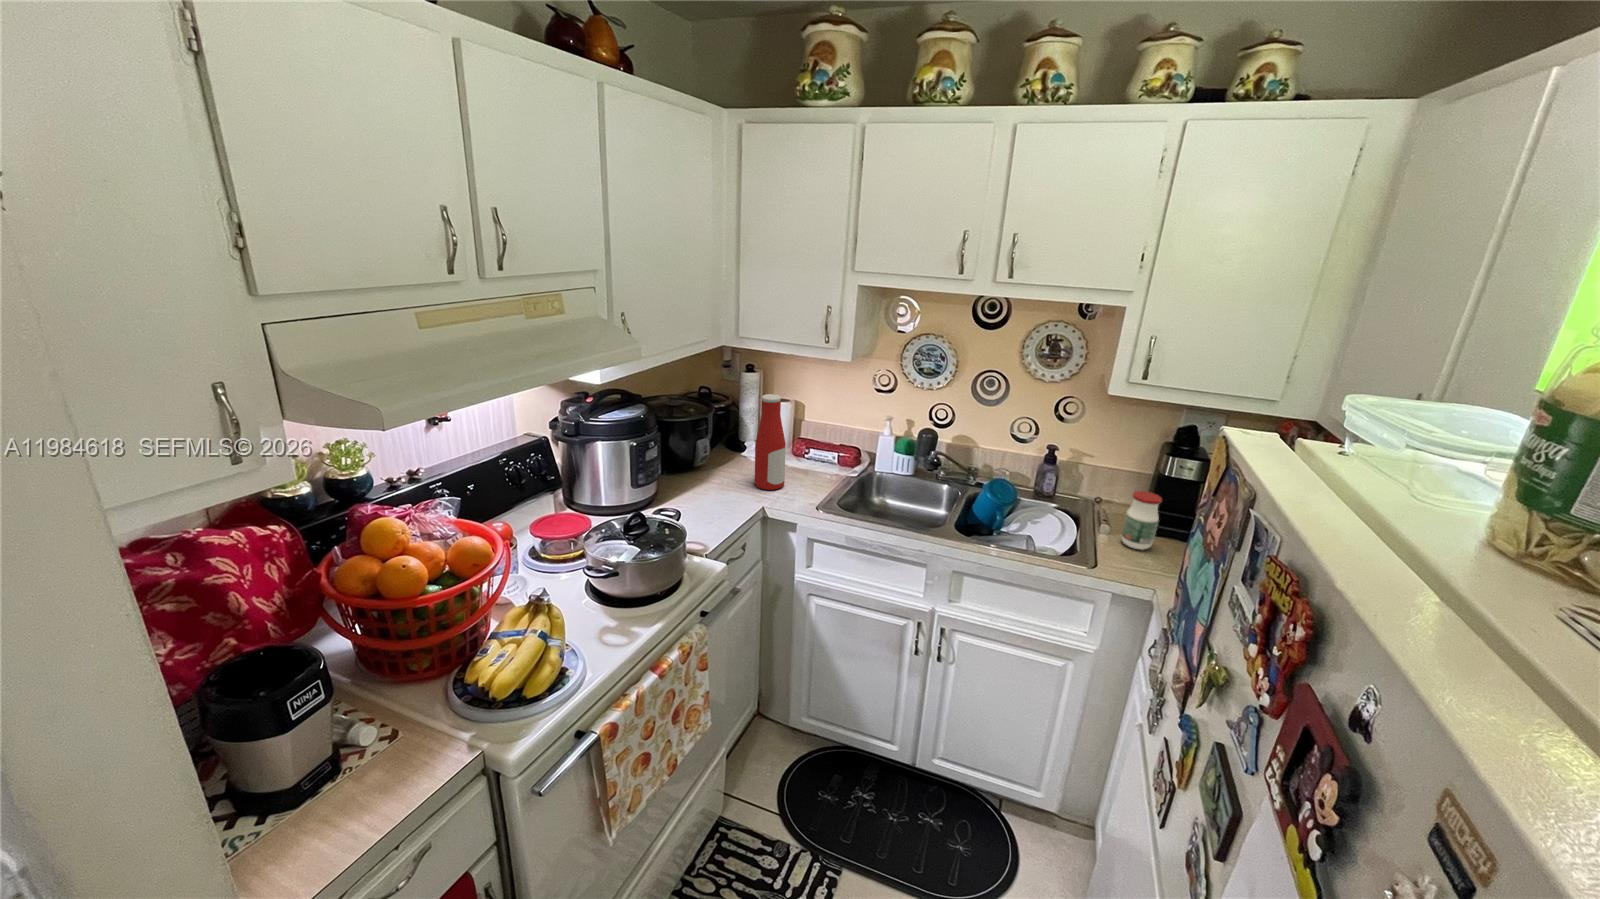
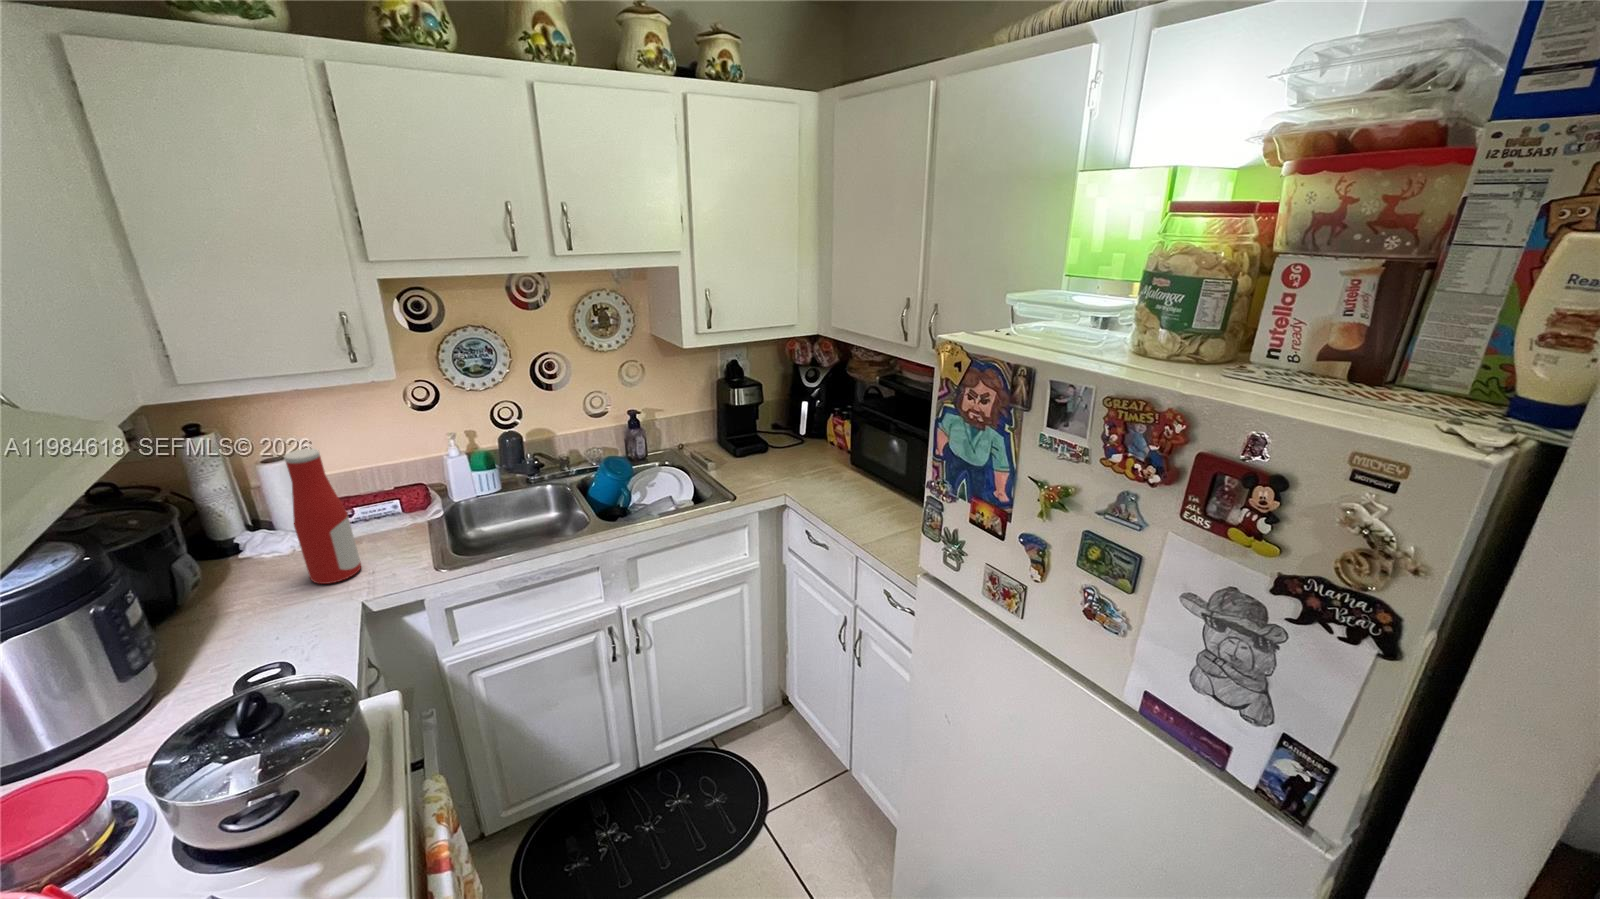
jar: present [1121,491,1162,550] -> none [727,422,753,471]

